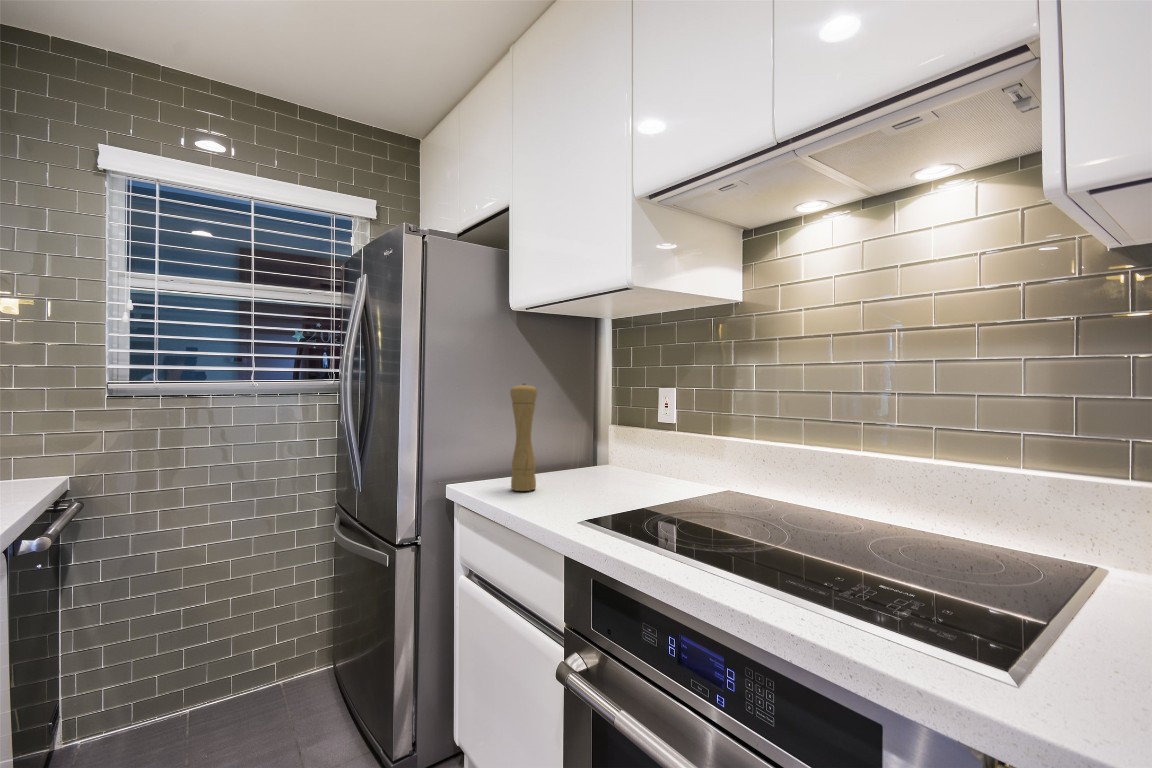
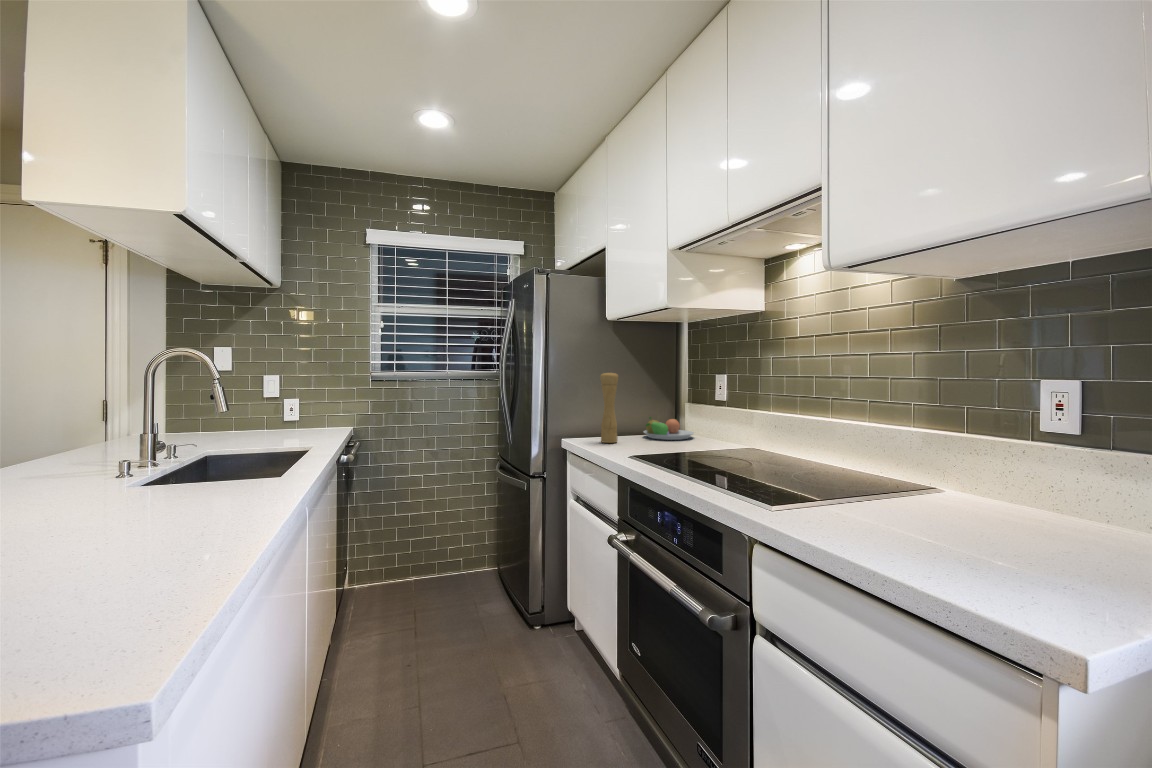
fruit bowl: none [564,446,634,479] -> present [644,417,694,440]

